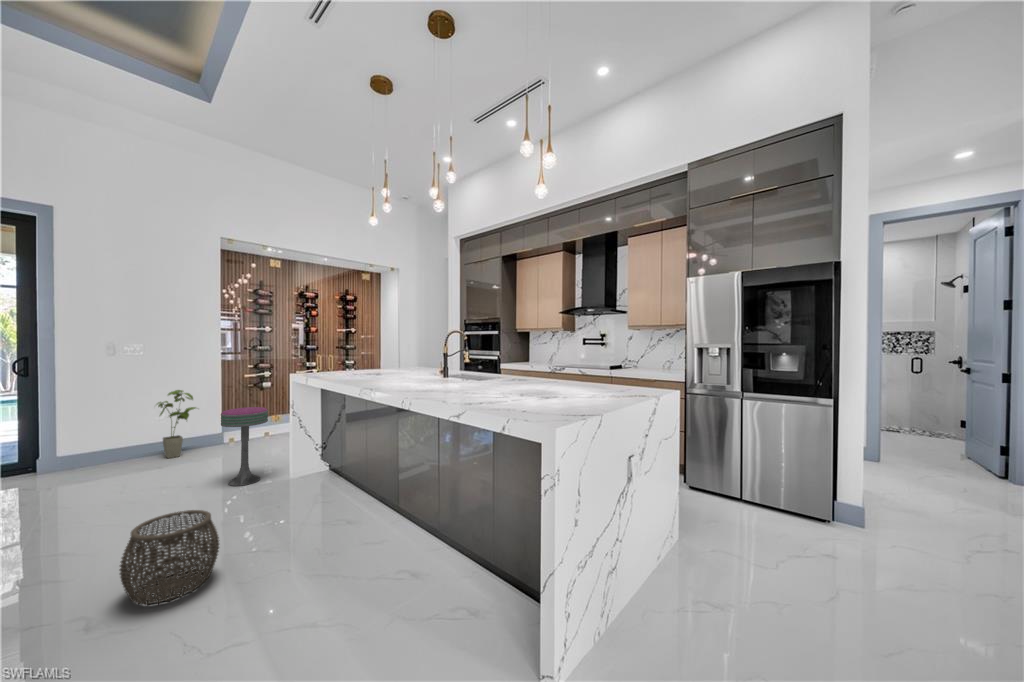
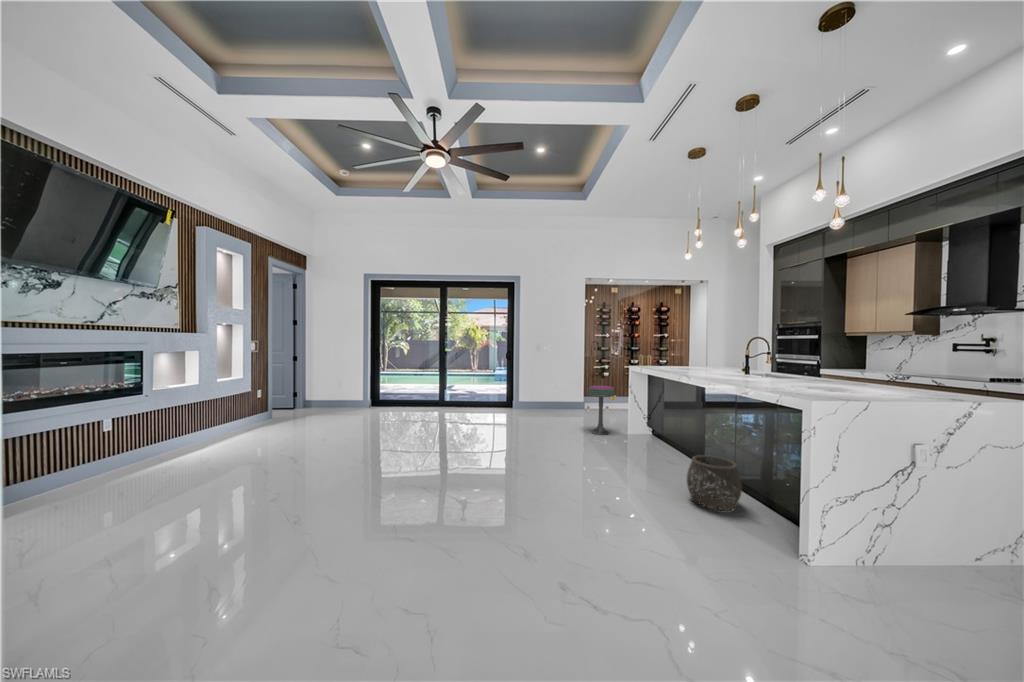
house plant: present [157,390,196,458] -> none [550,372,571,414]
woven basket: present [120,510,219,605] -> present [687,455,742,510]

